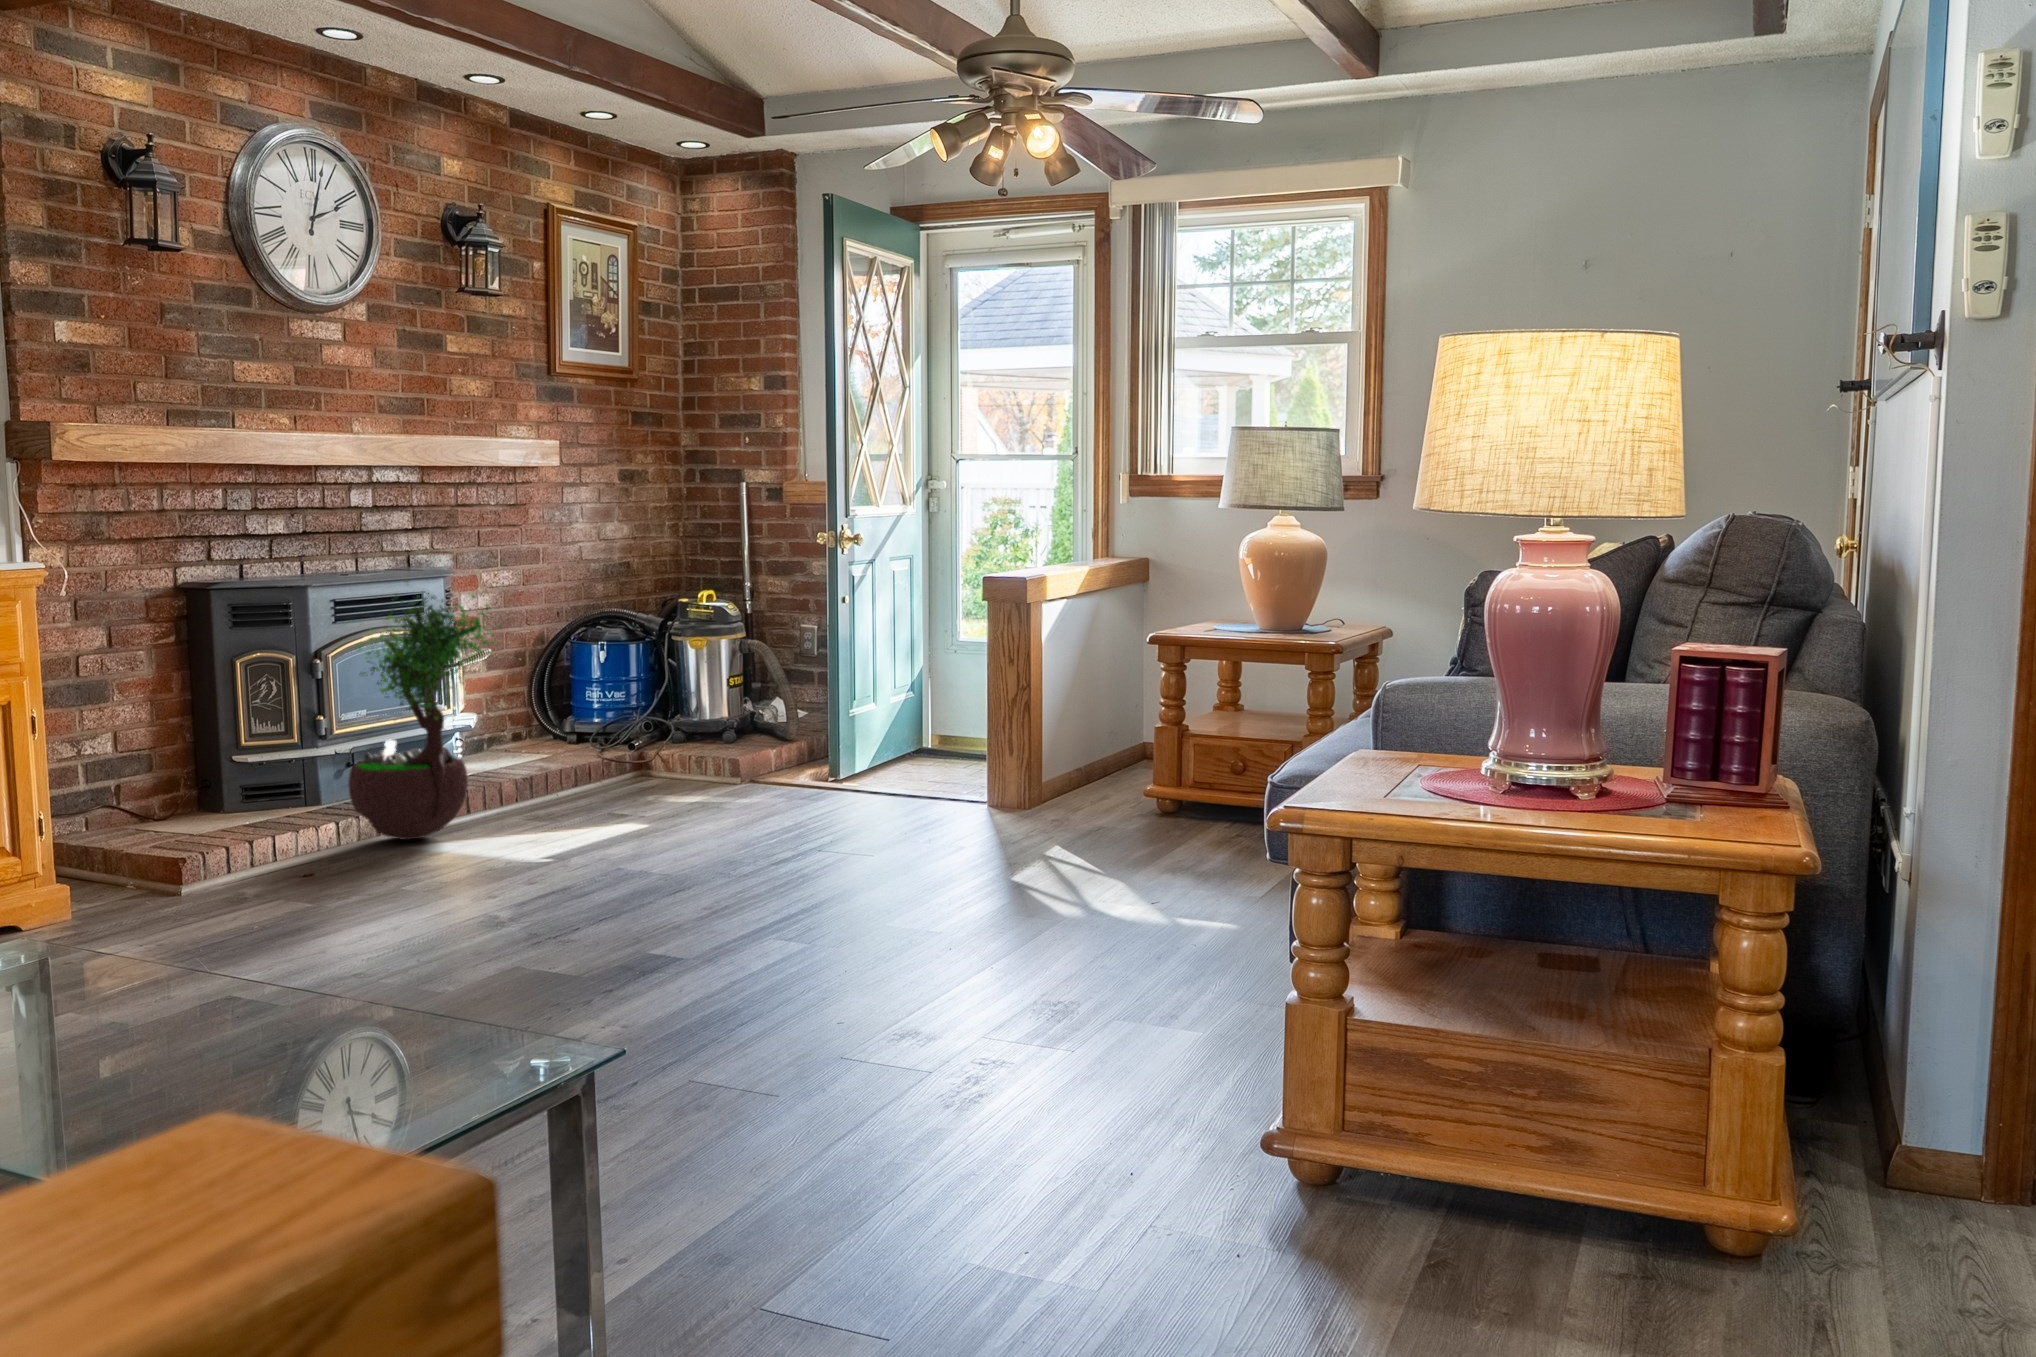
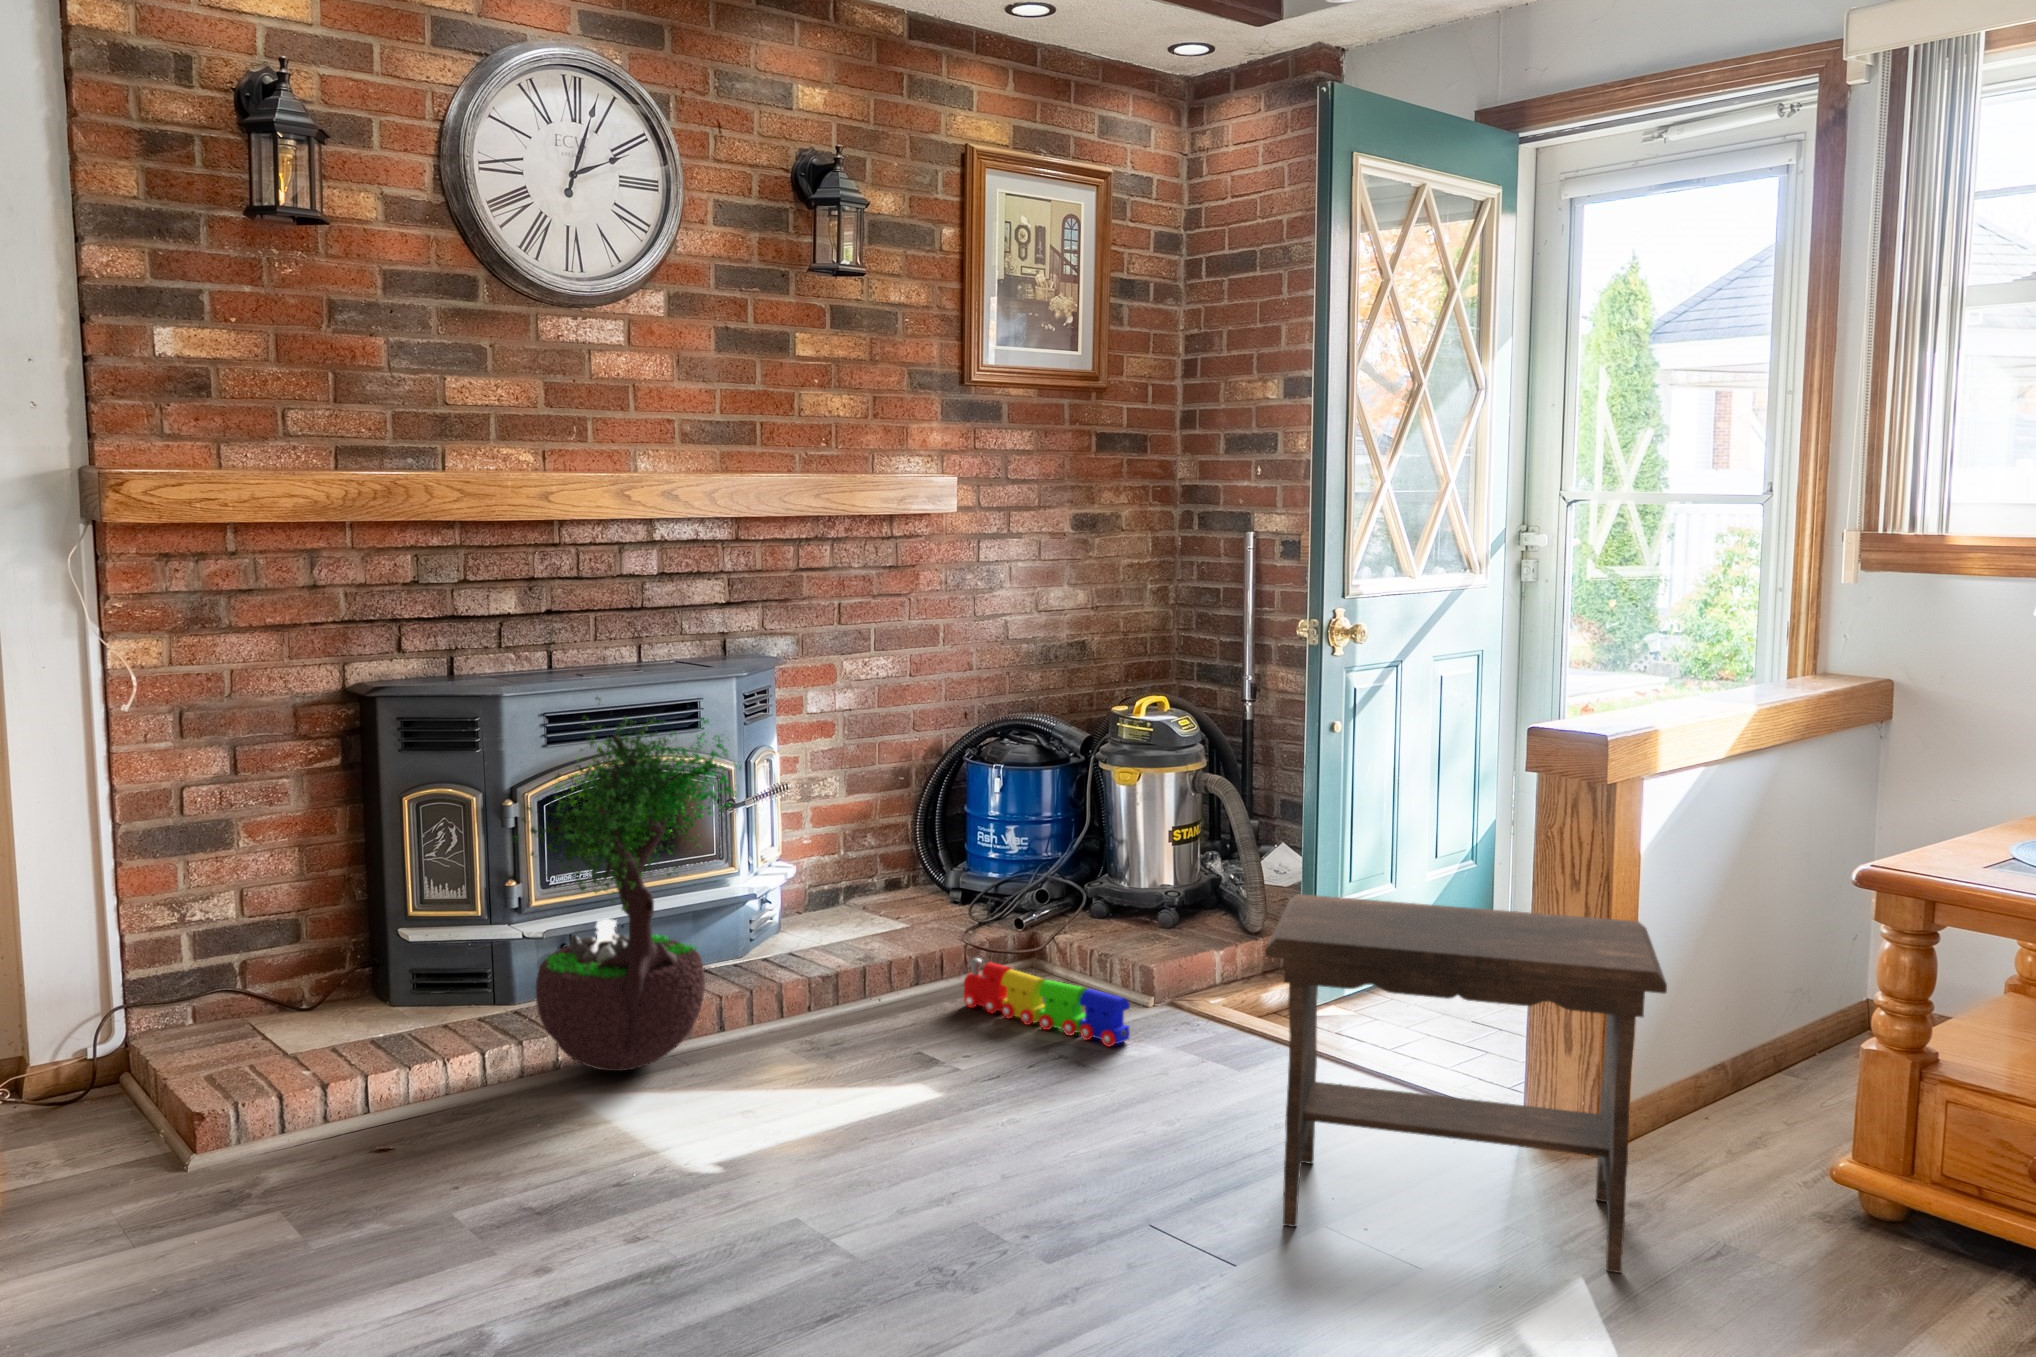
footstool: none [861,671,1066,843] -> present [1265,894,1667,1273]
toy train: none [610,764,736,803] -> present [964,958,1130,1047]

